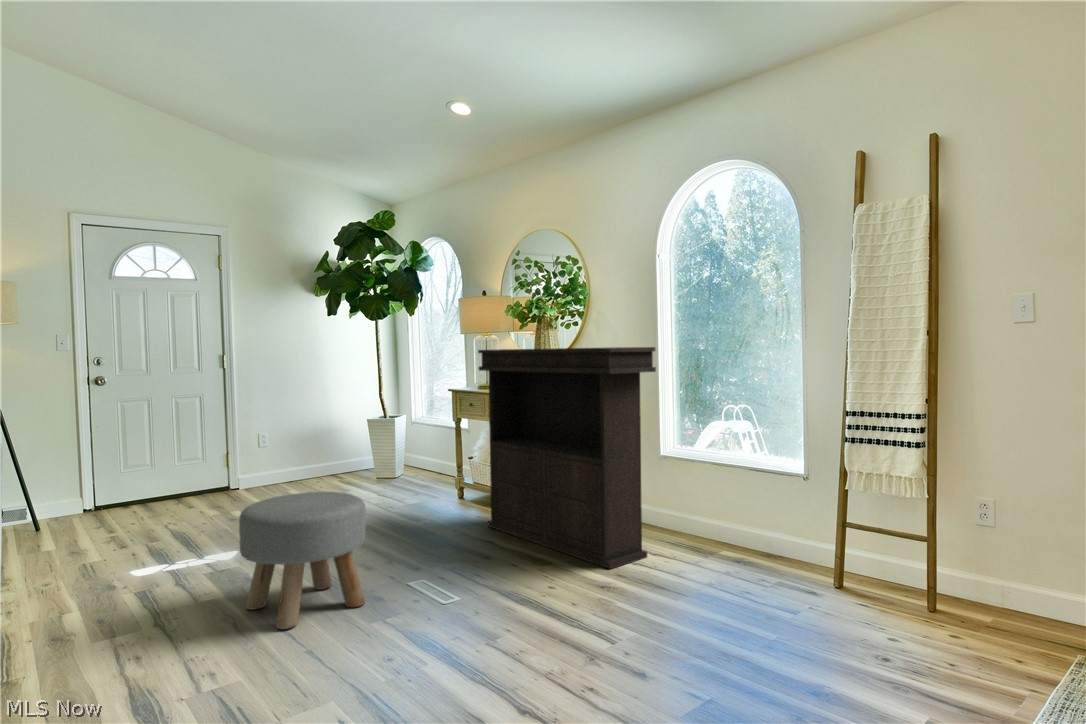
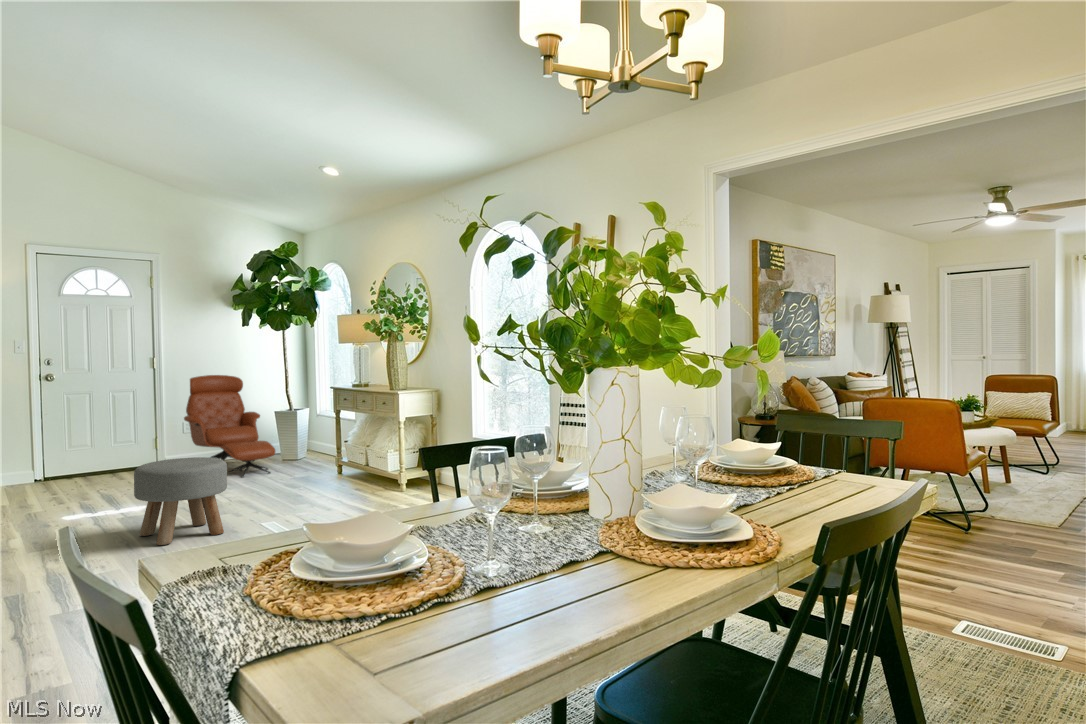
console table: present [478,347,656,569] -> none [338,357,450,515]
lounge chair: none [262,375,379,504] -> present [184,375,275,477]

